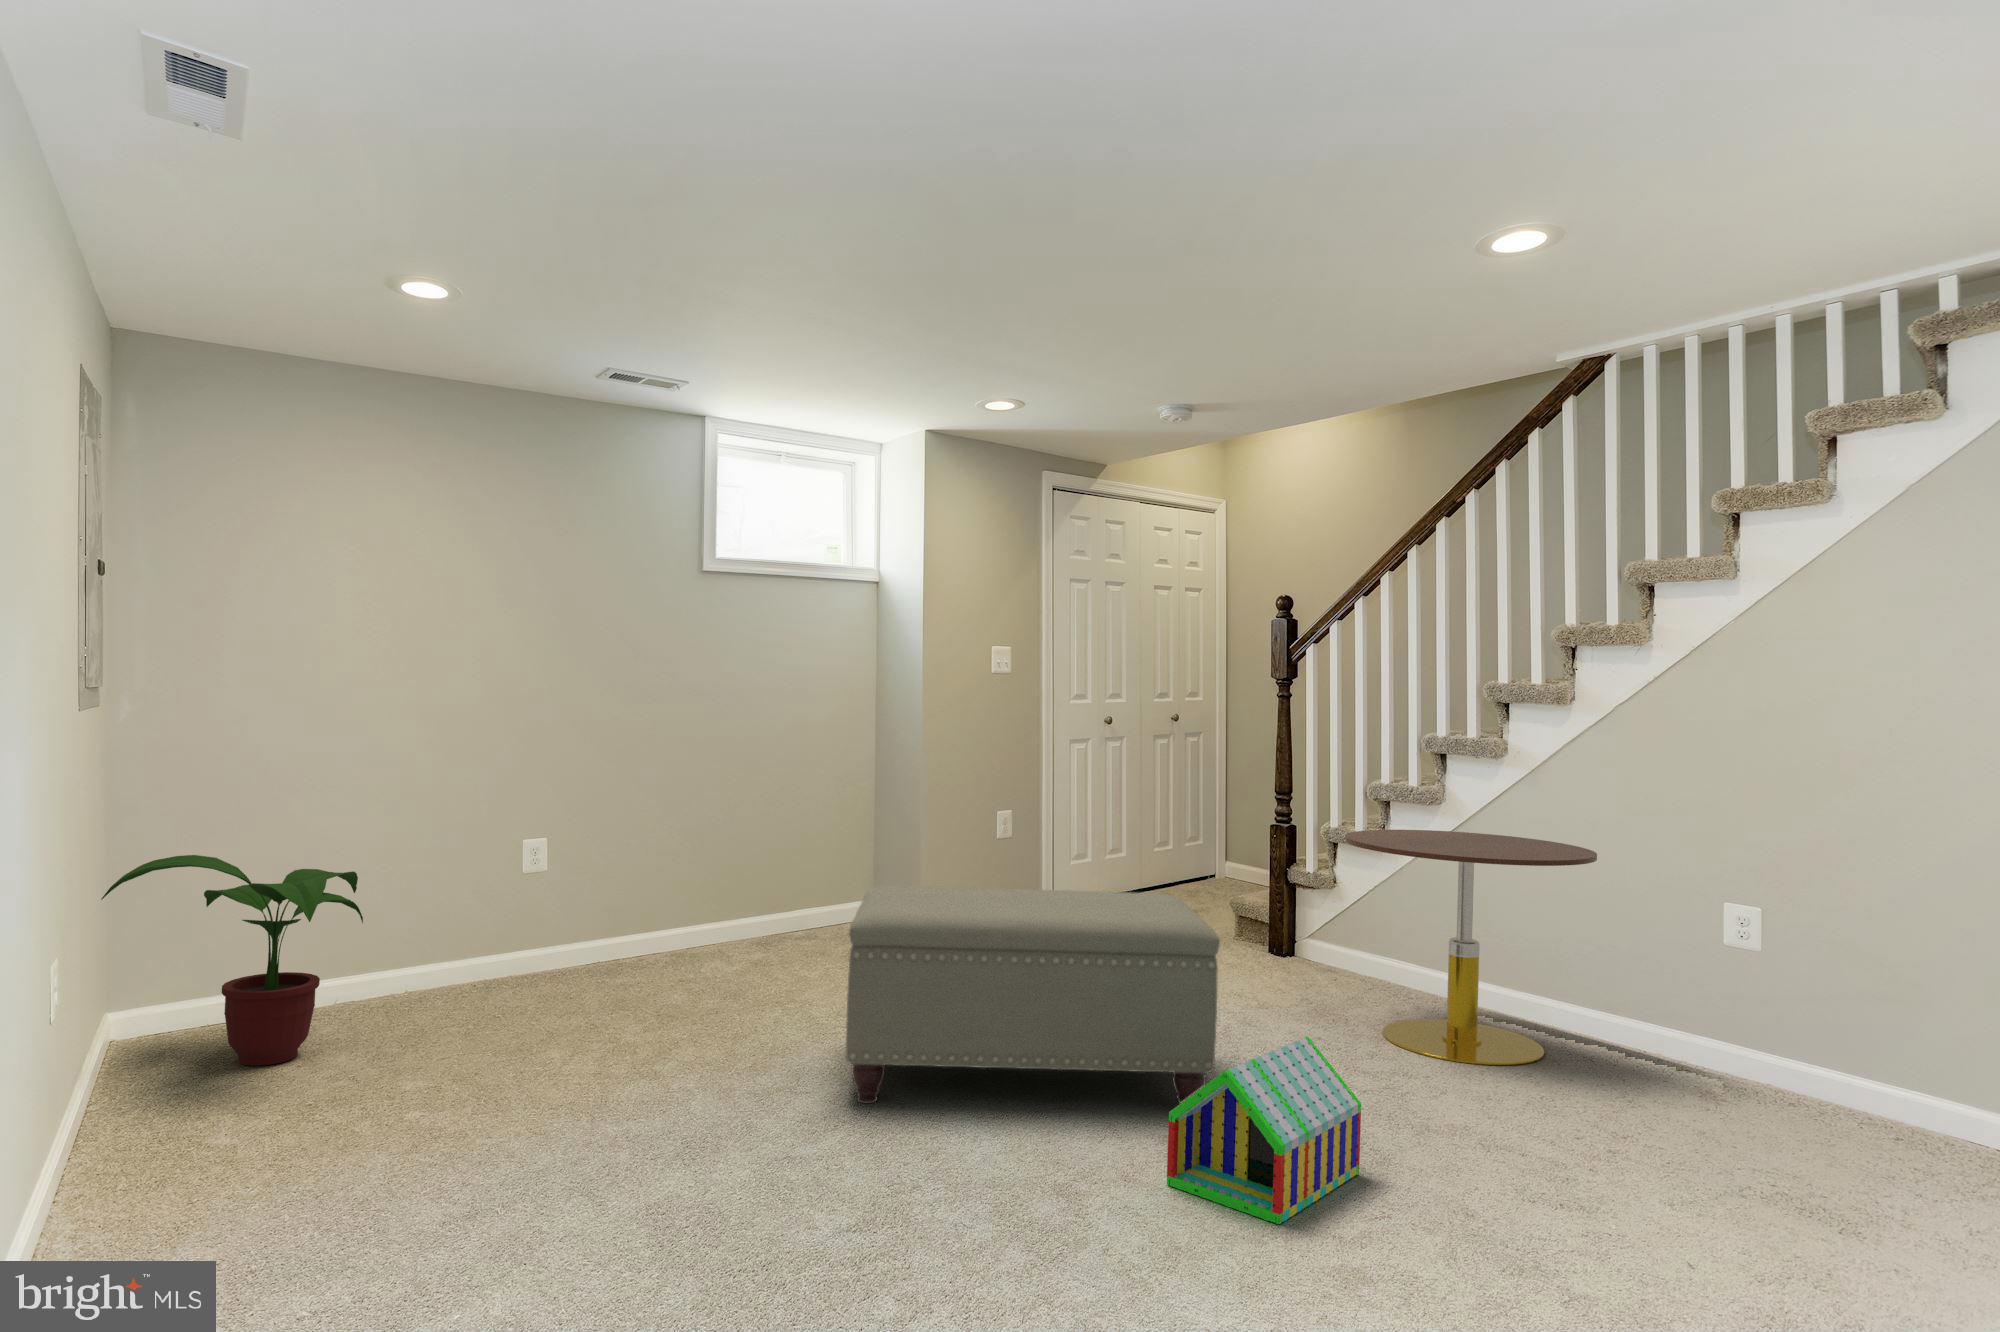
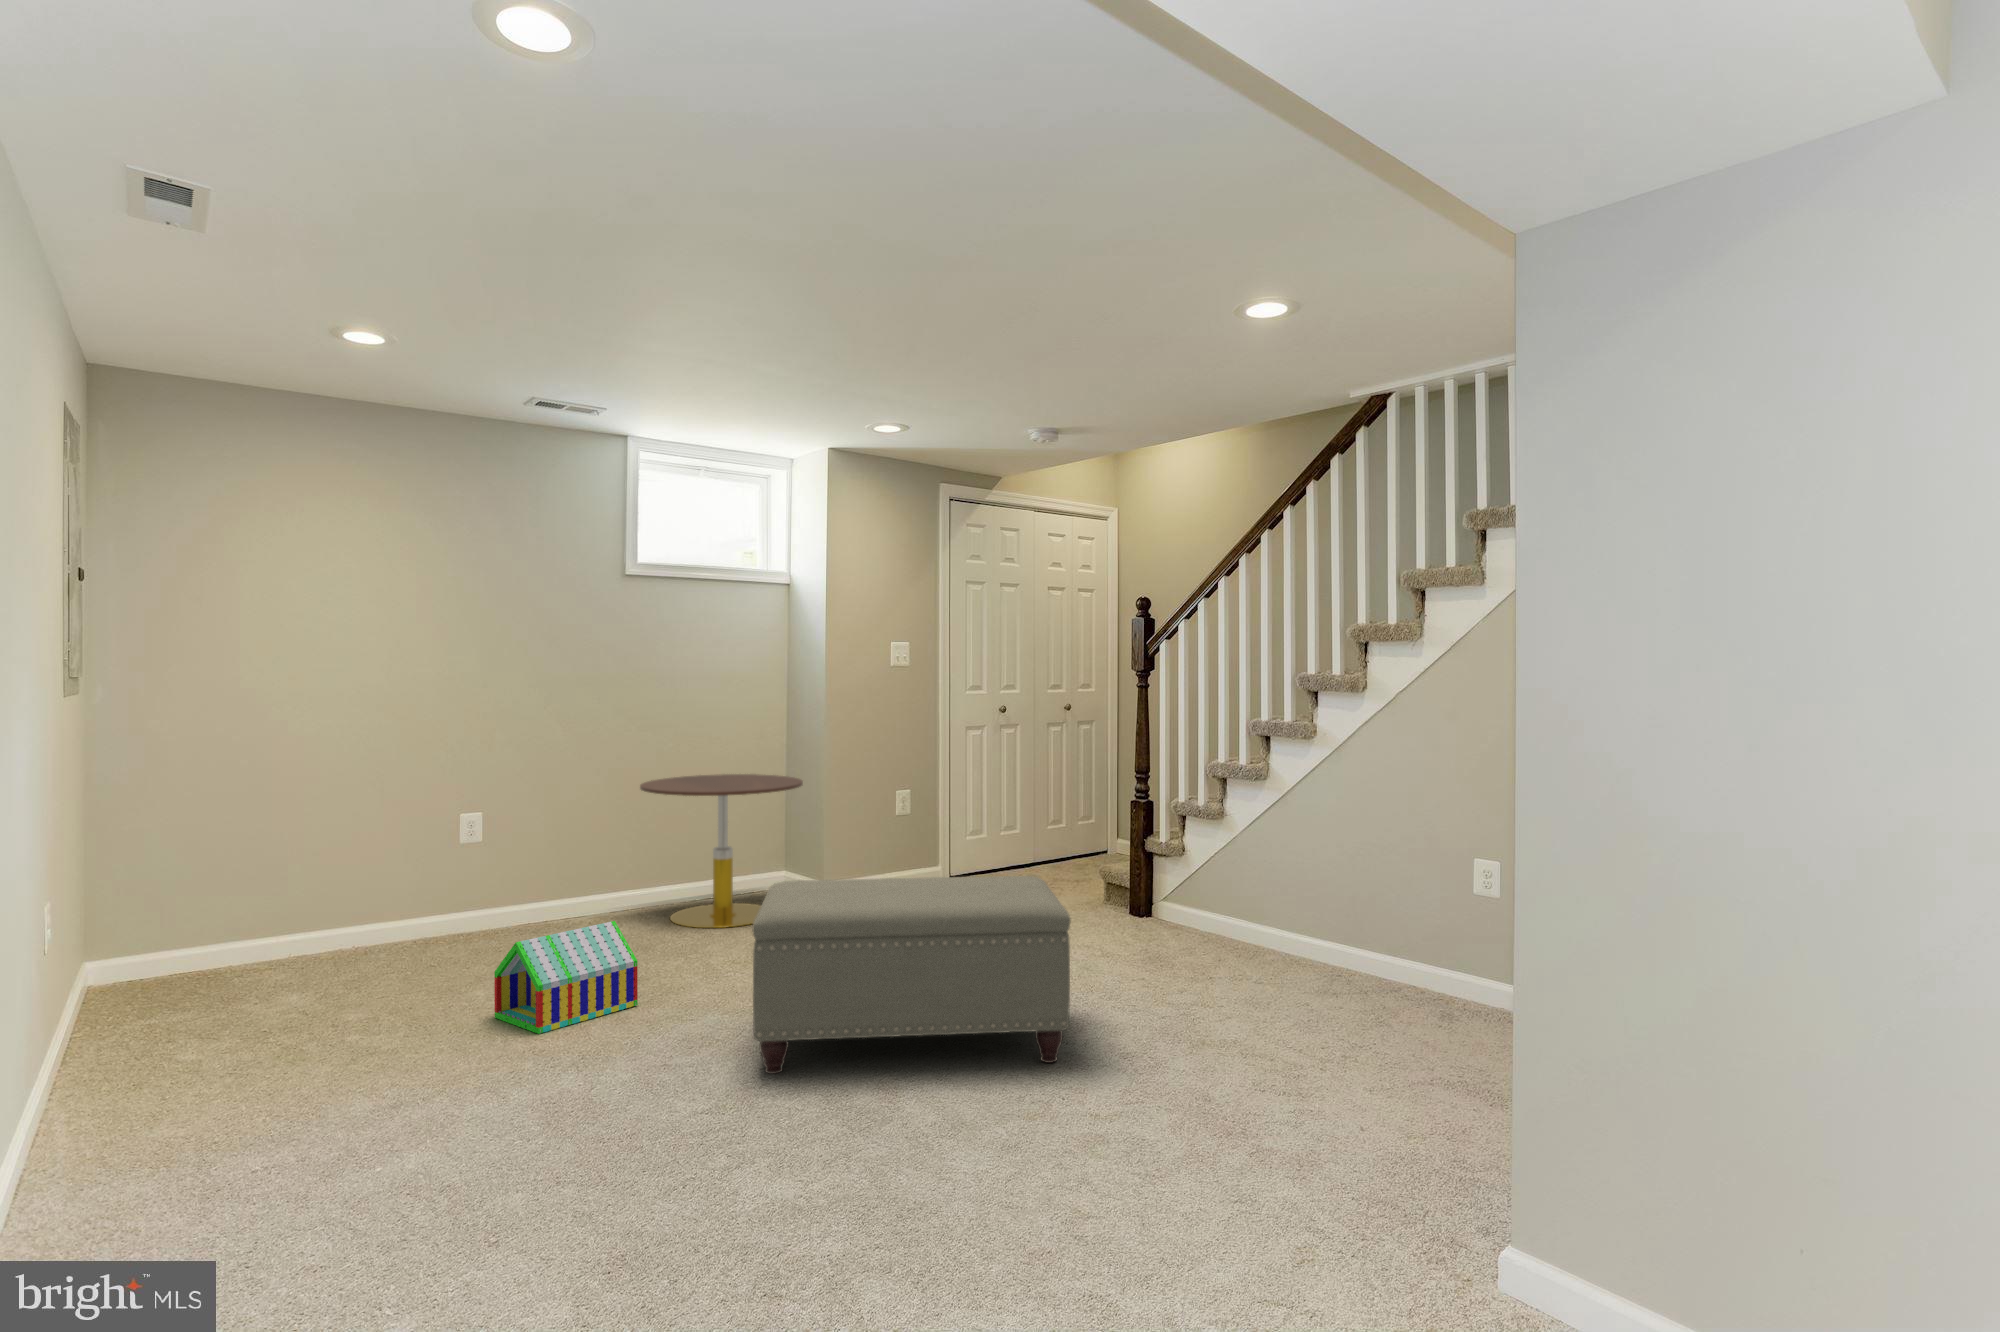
side table: present [1345,830,1597,1065] -> present [640,774,803,928]
potted plant: present [101,855,363,1066] -> none [63,889,312,1075]
toy house: present [1167,1037,1361,1224] -> present [494,921,638,1034]

